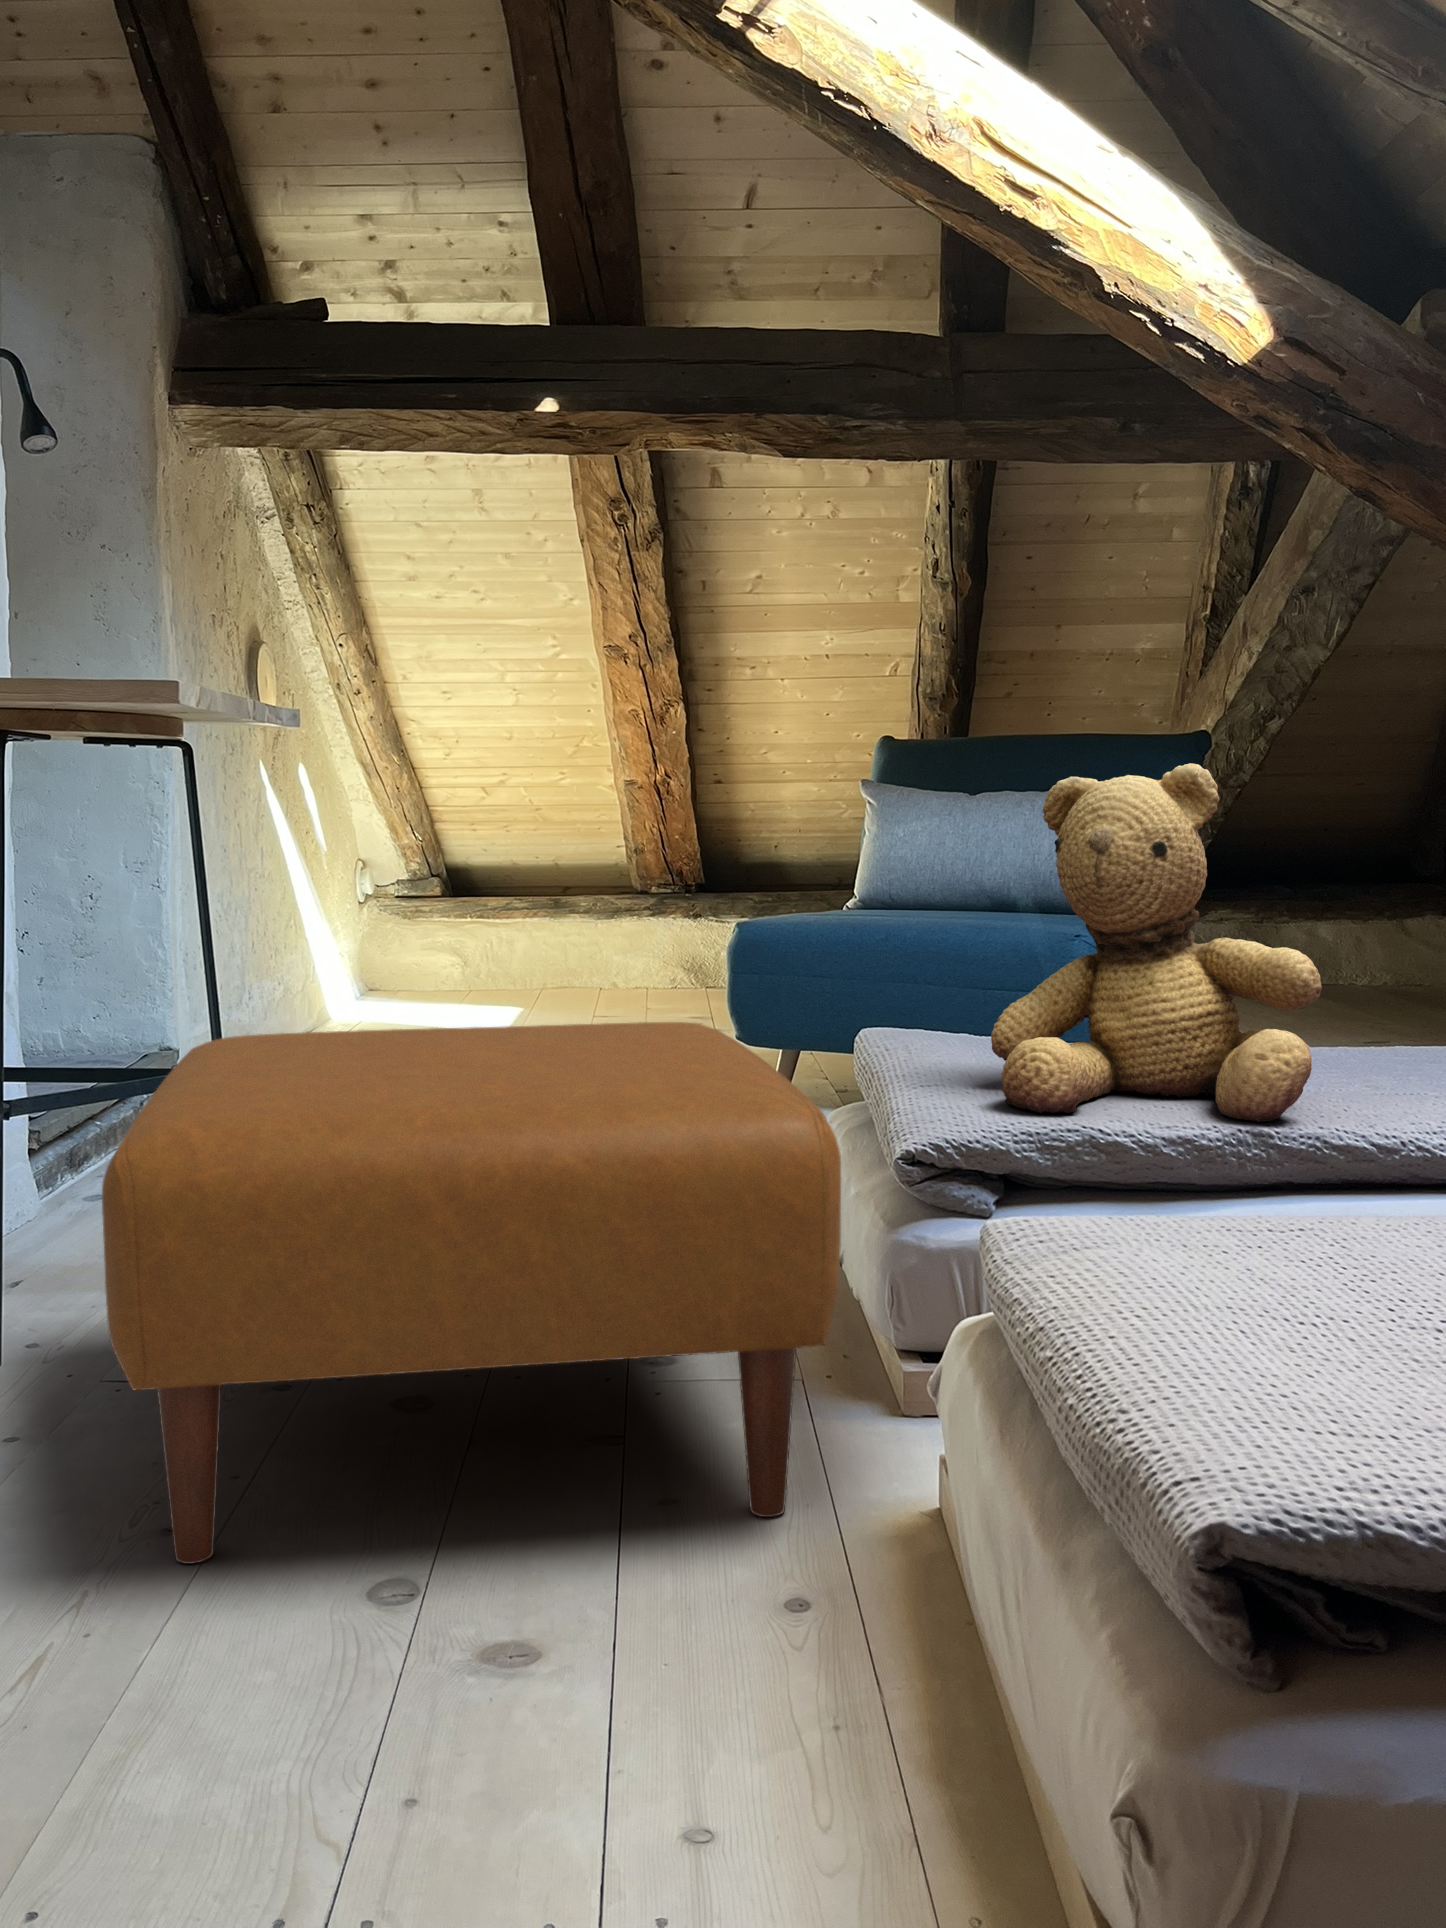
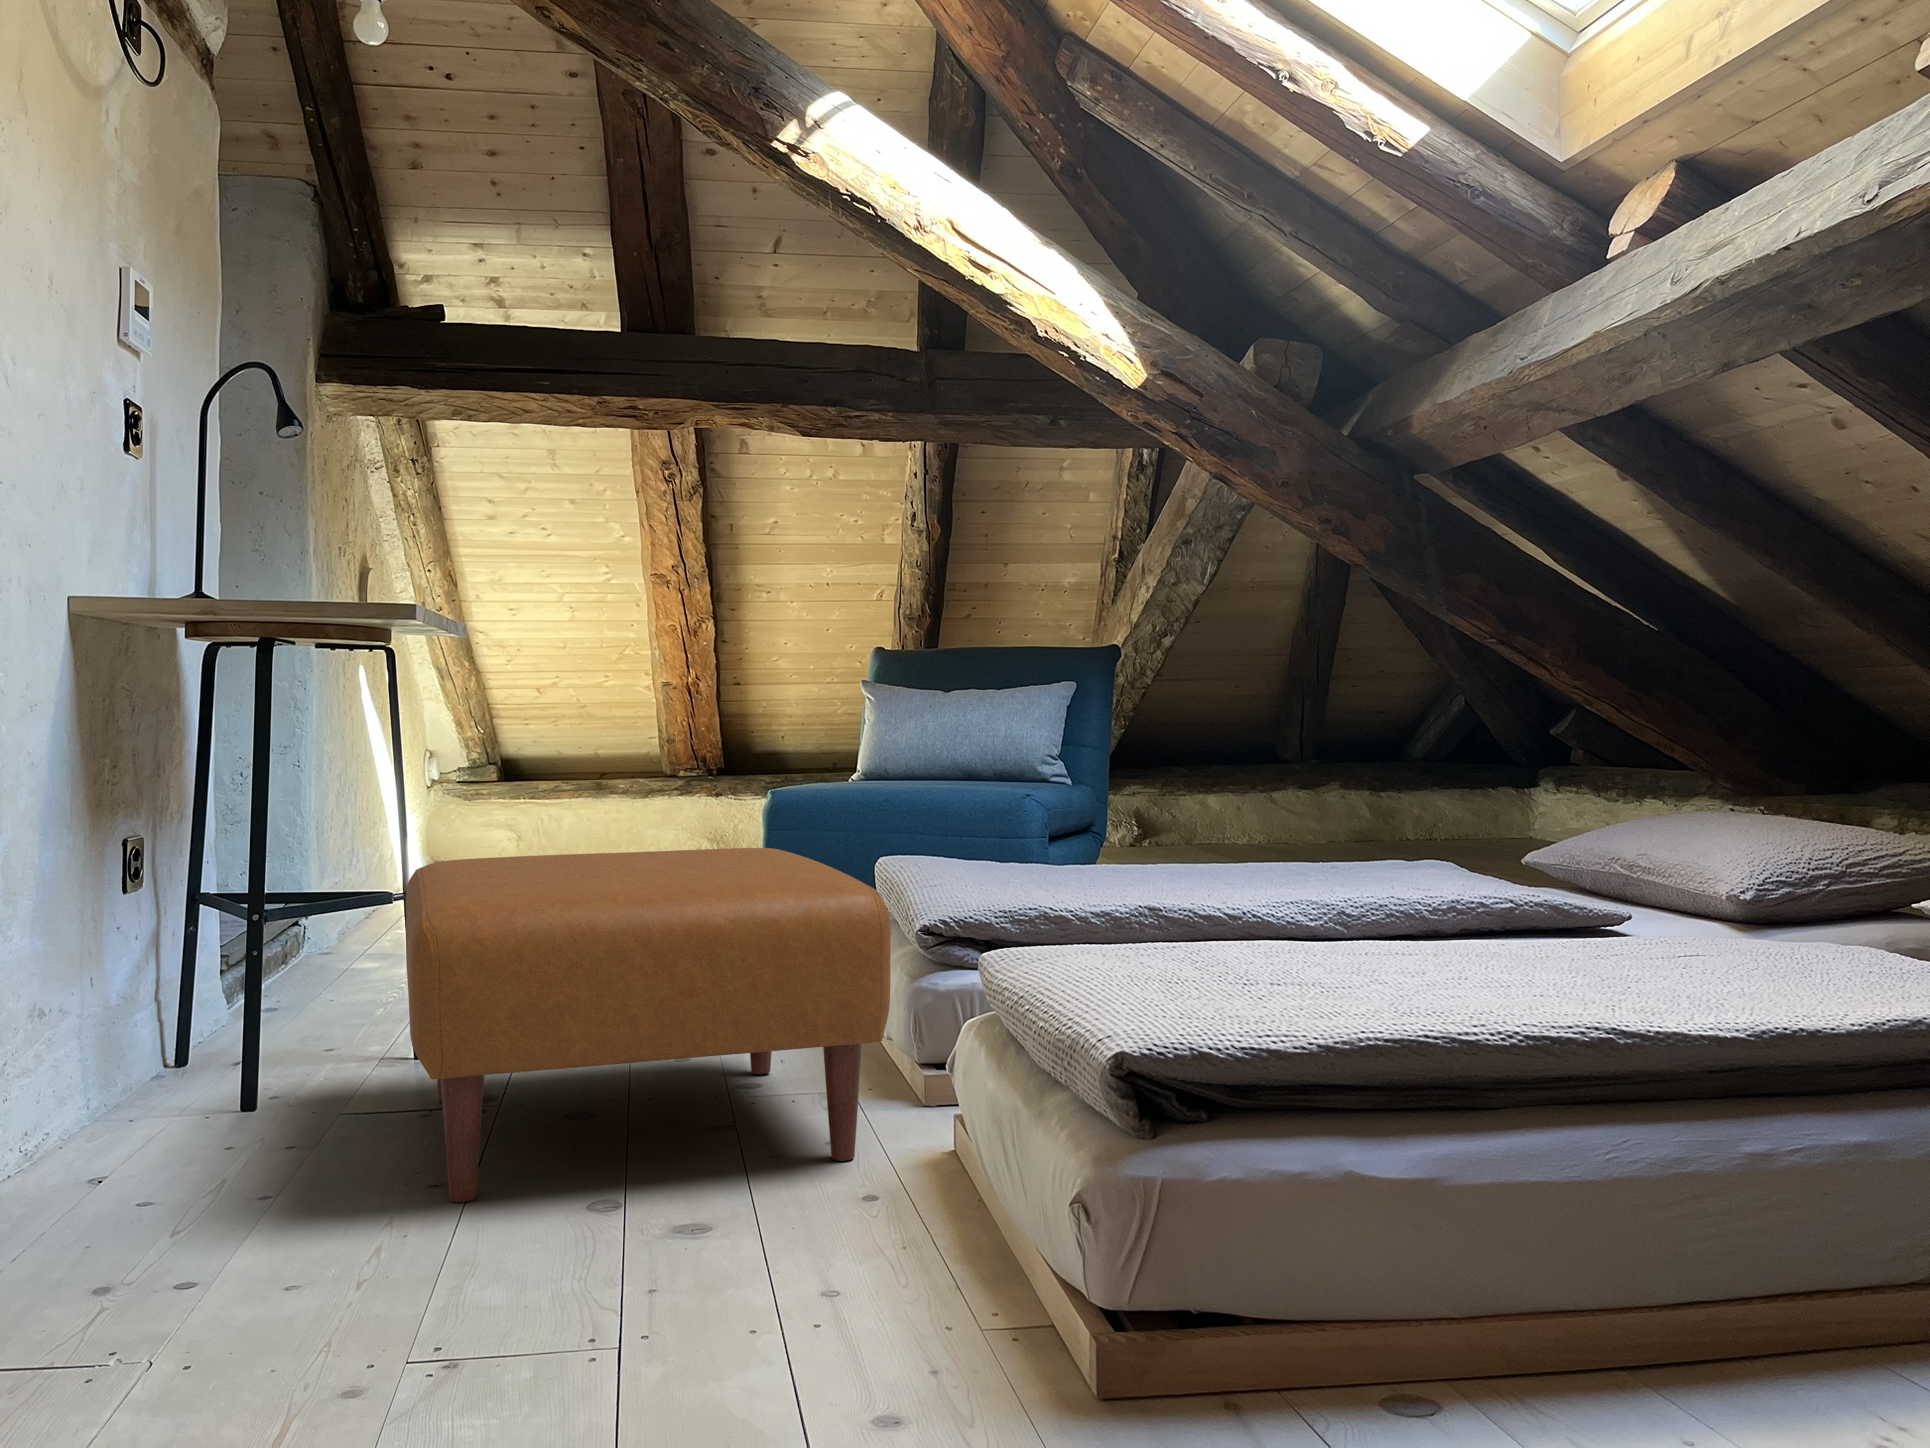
teddy bear: present [991,763,1322,1122] -> none [976,669,1189,902]

